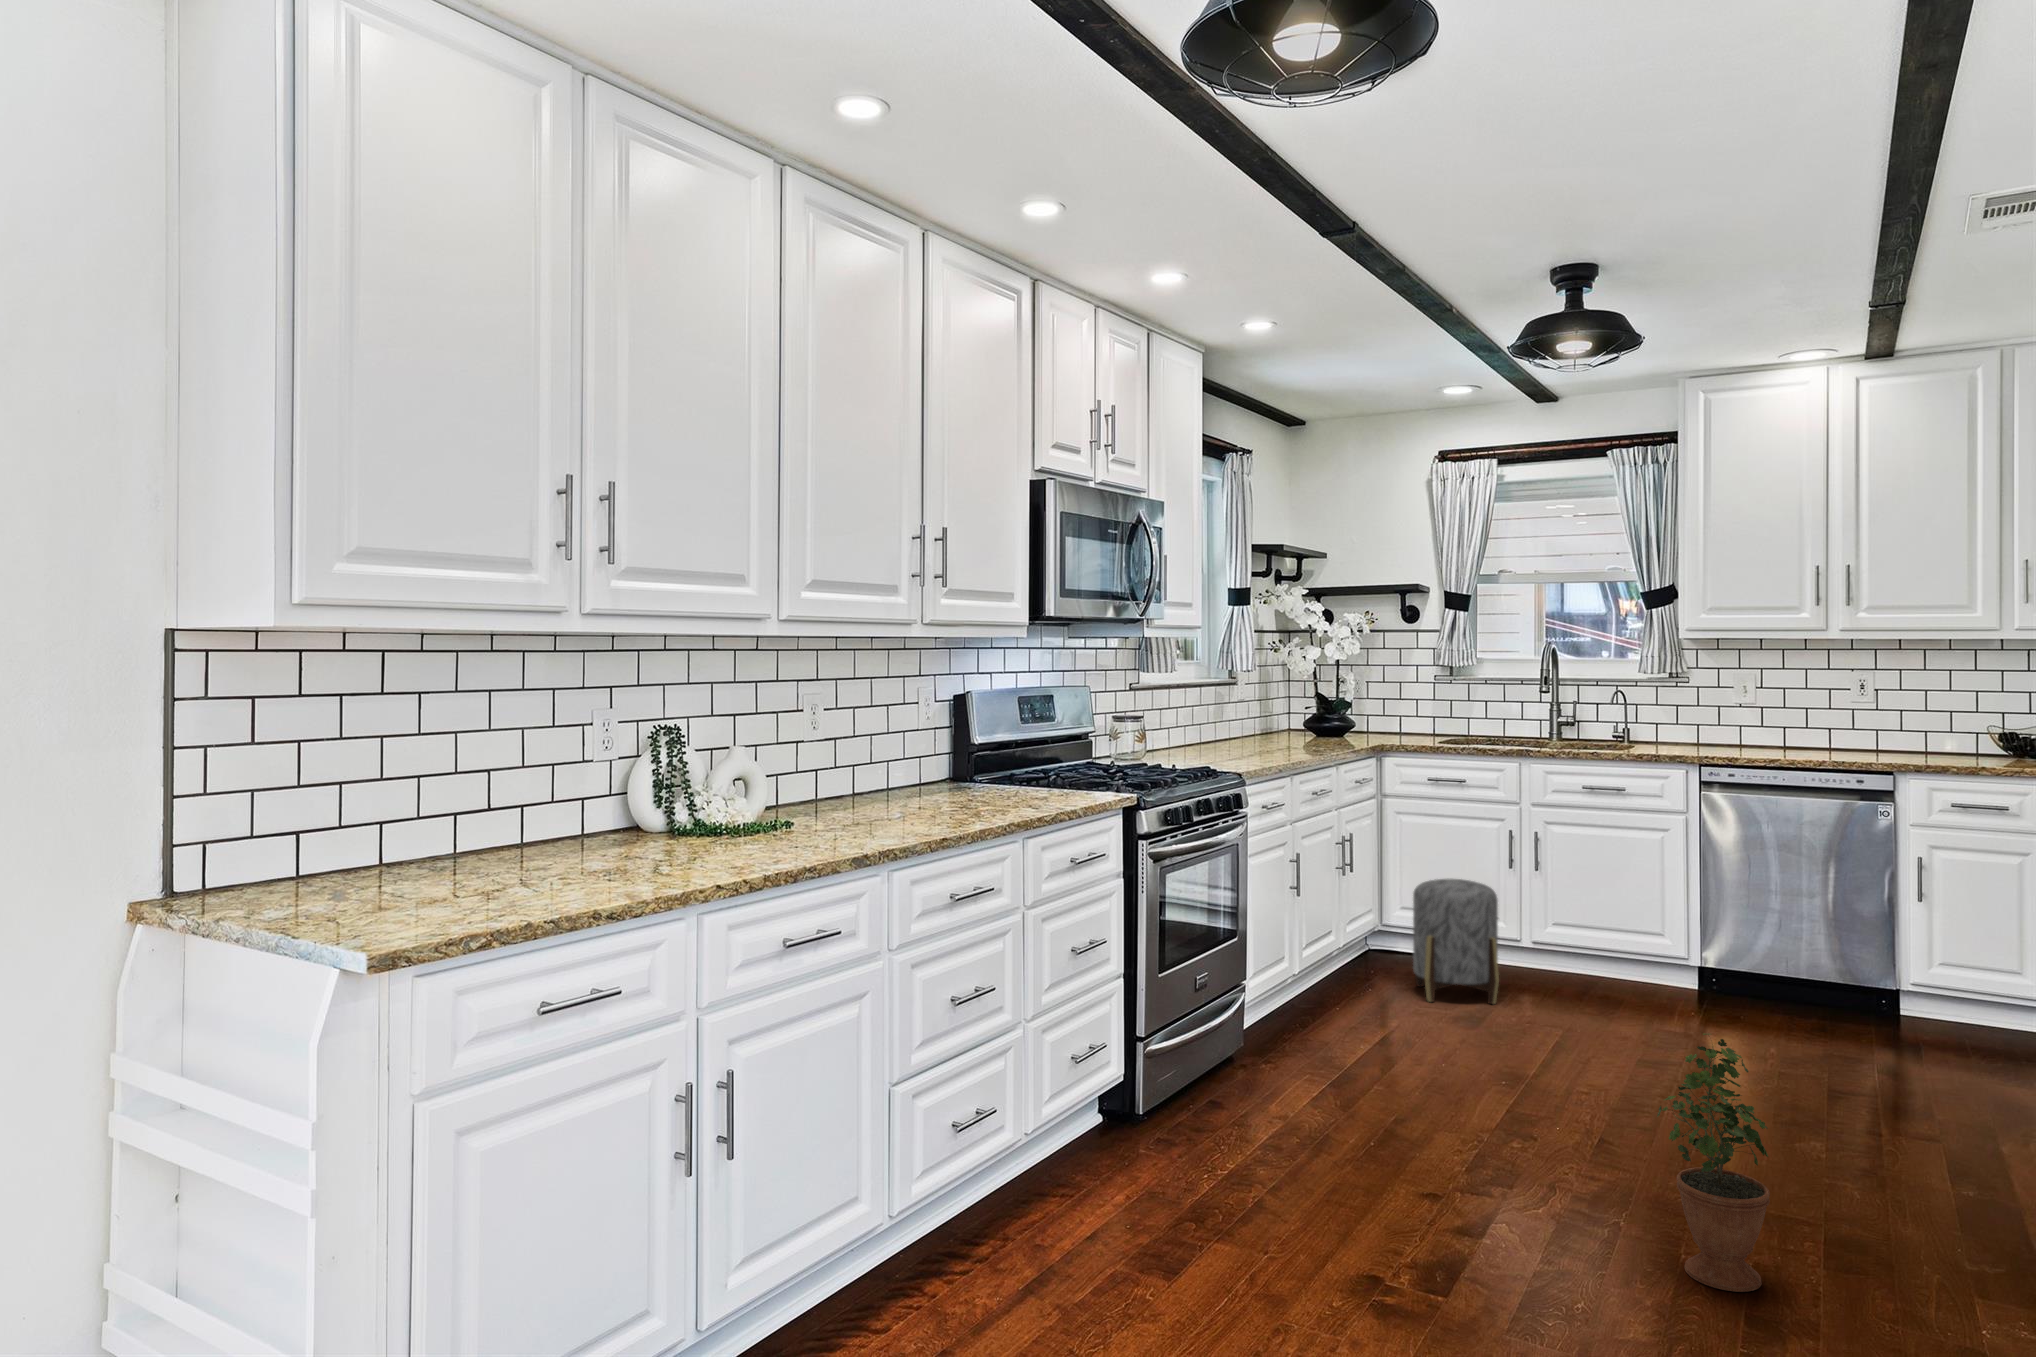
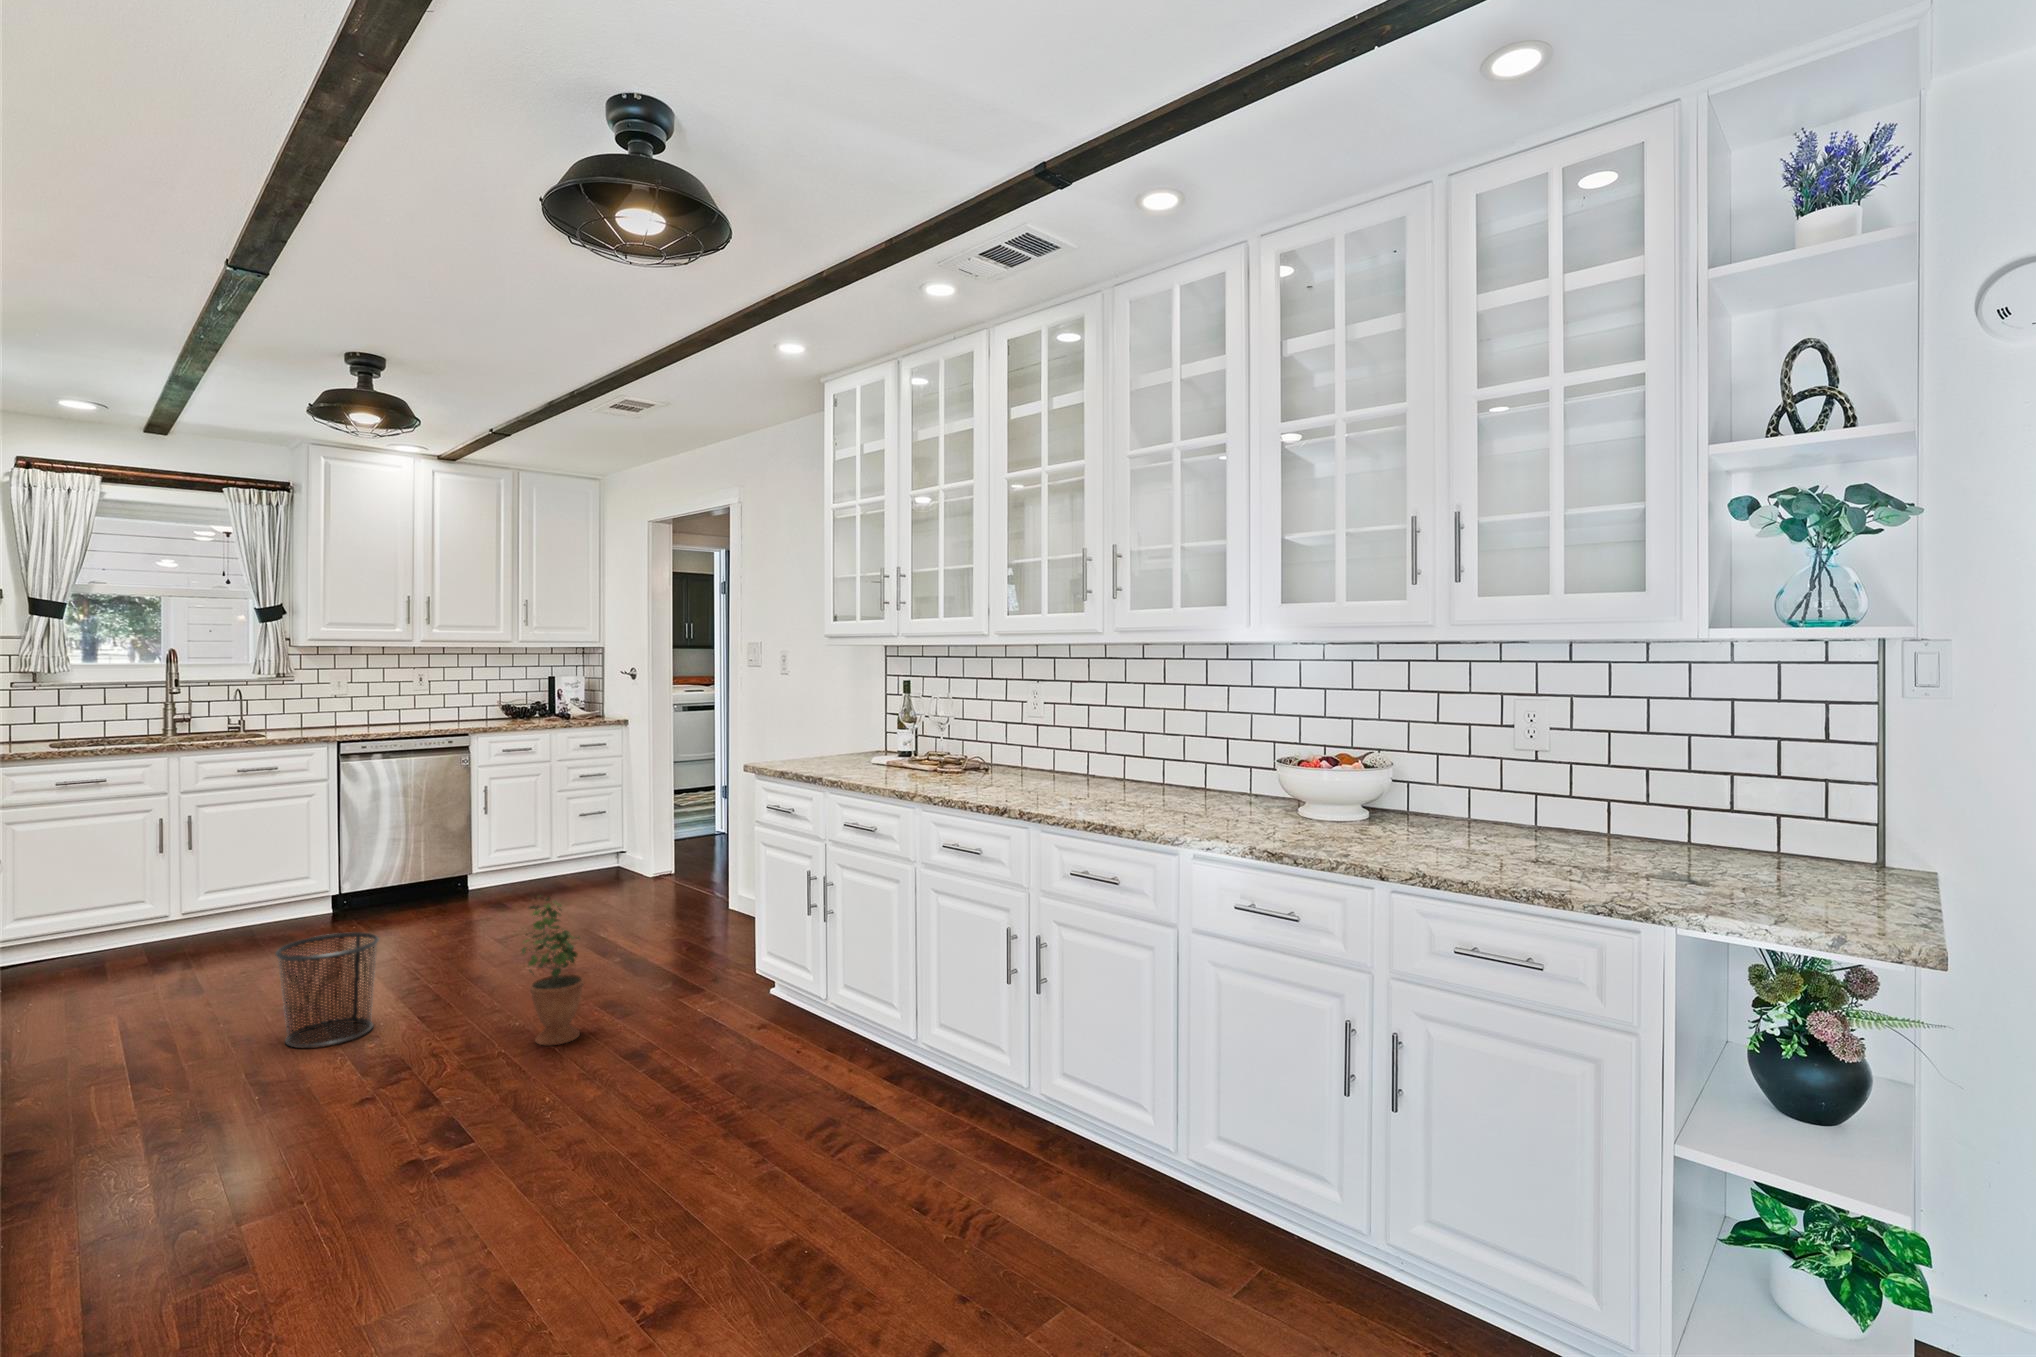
stool: present [1413,879,1499,1004] -> none [77,866,191,985]
waste bin: none [1443,1002,1560,1150] -> present [275,932,379,1048]

